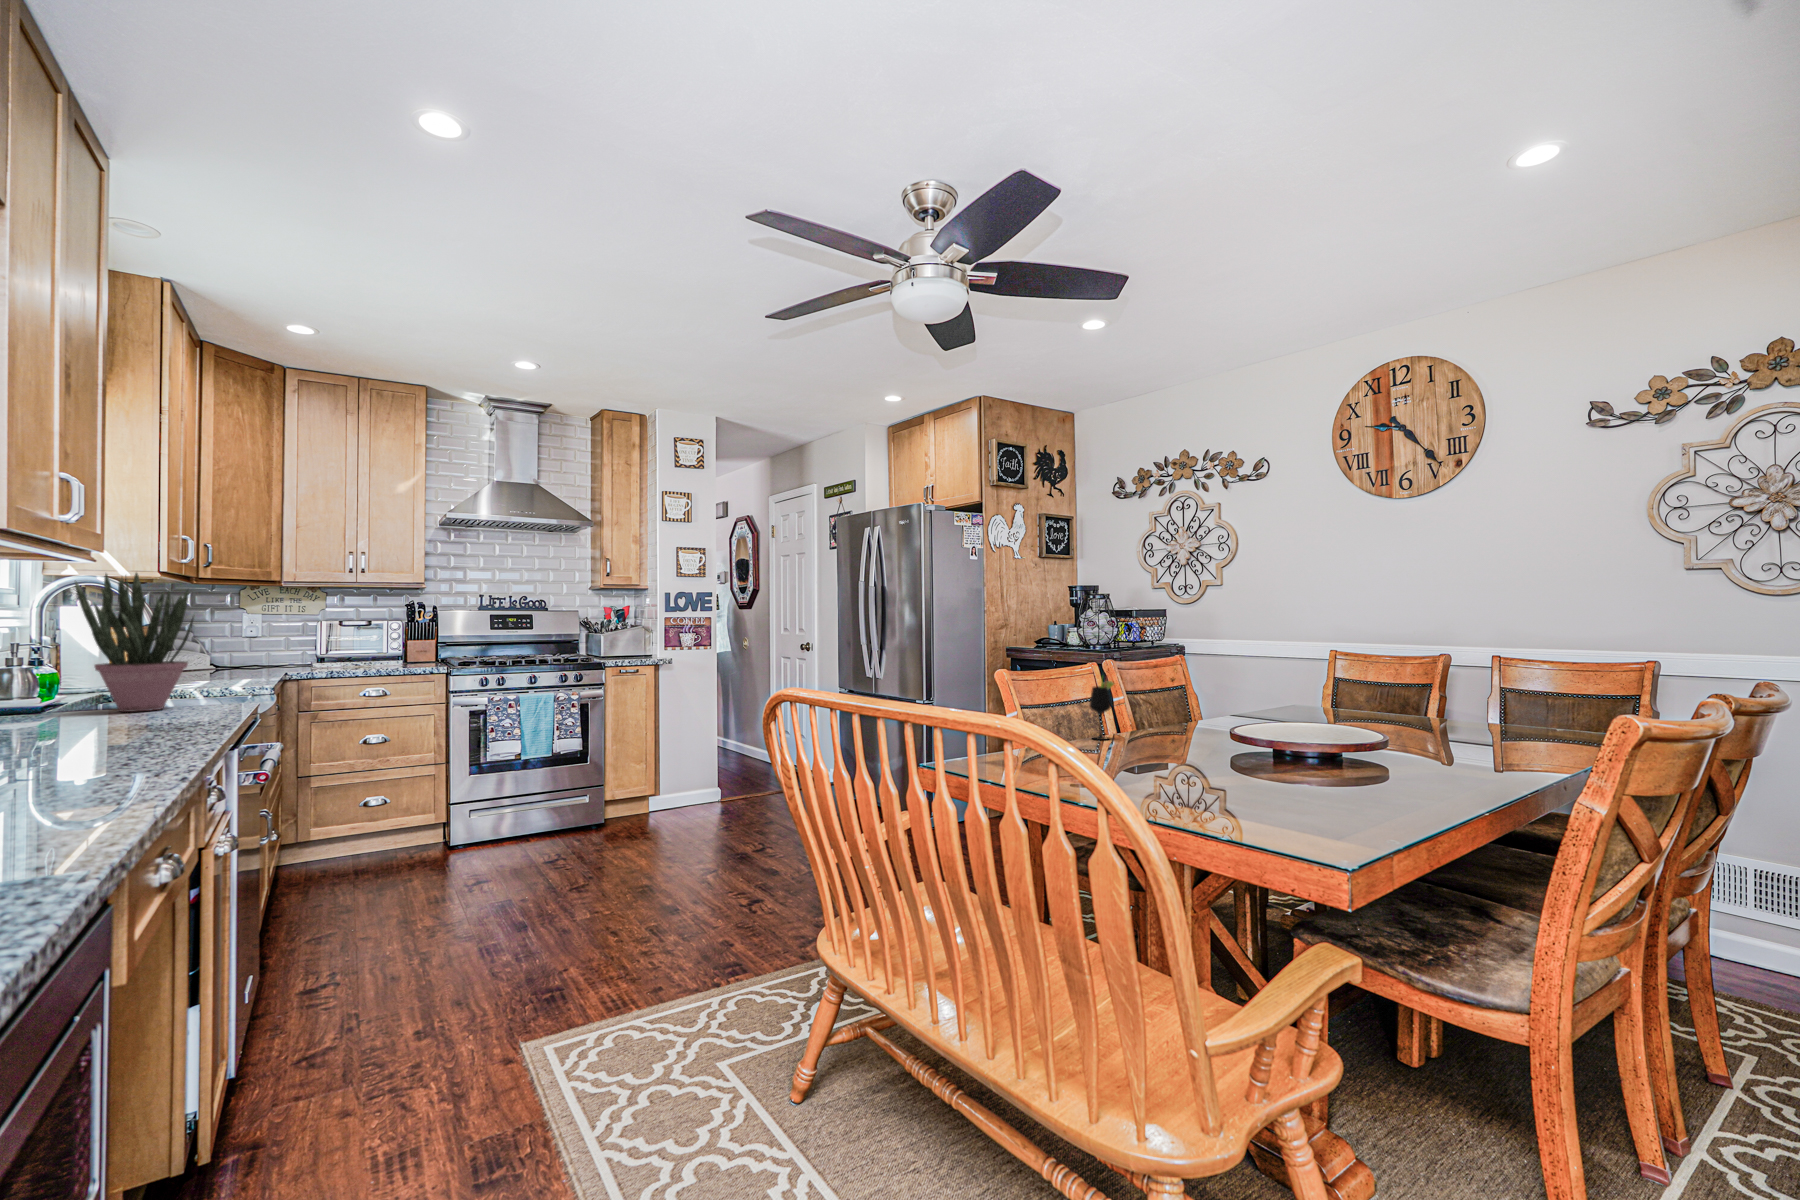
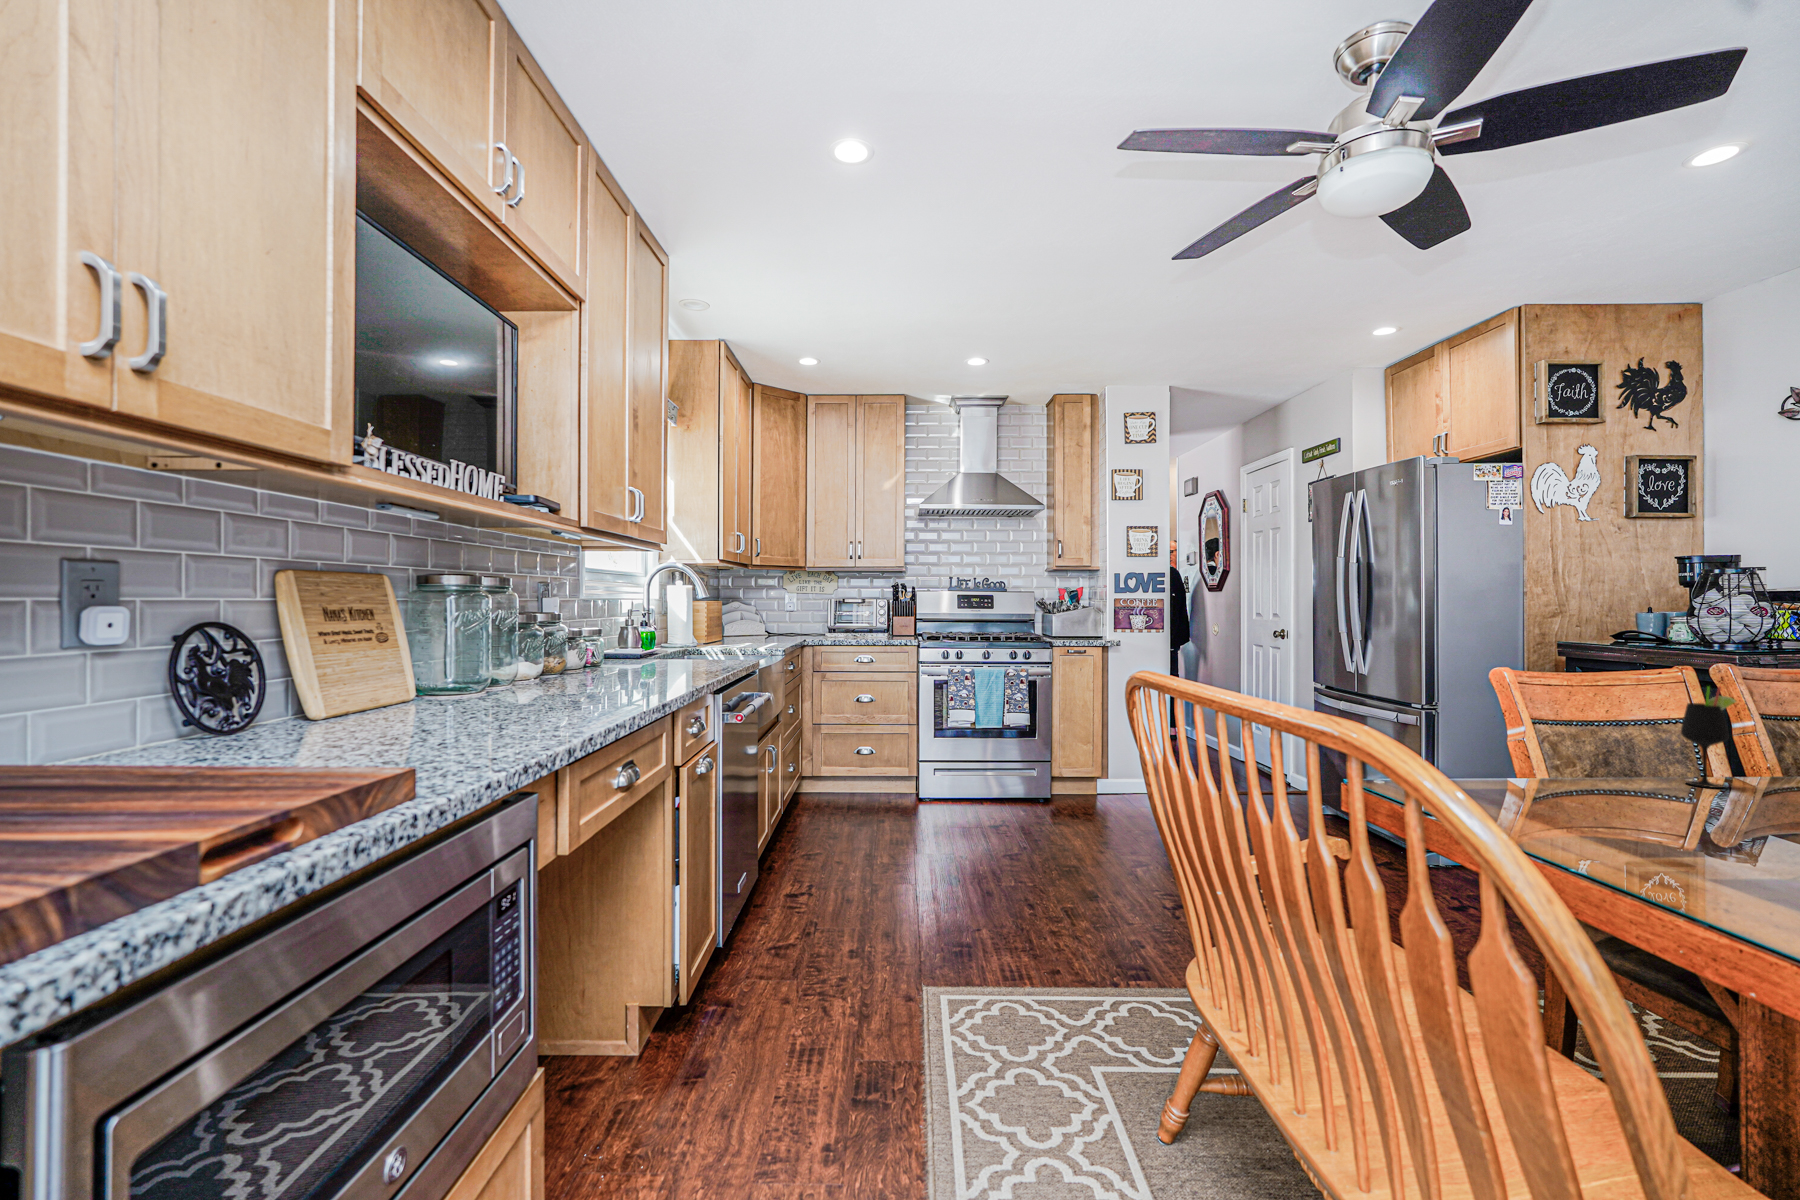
potted plant: present [75,573,194,712] -> none [666,564,724,664]

